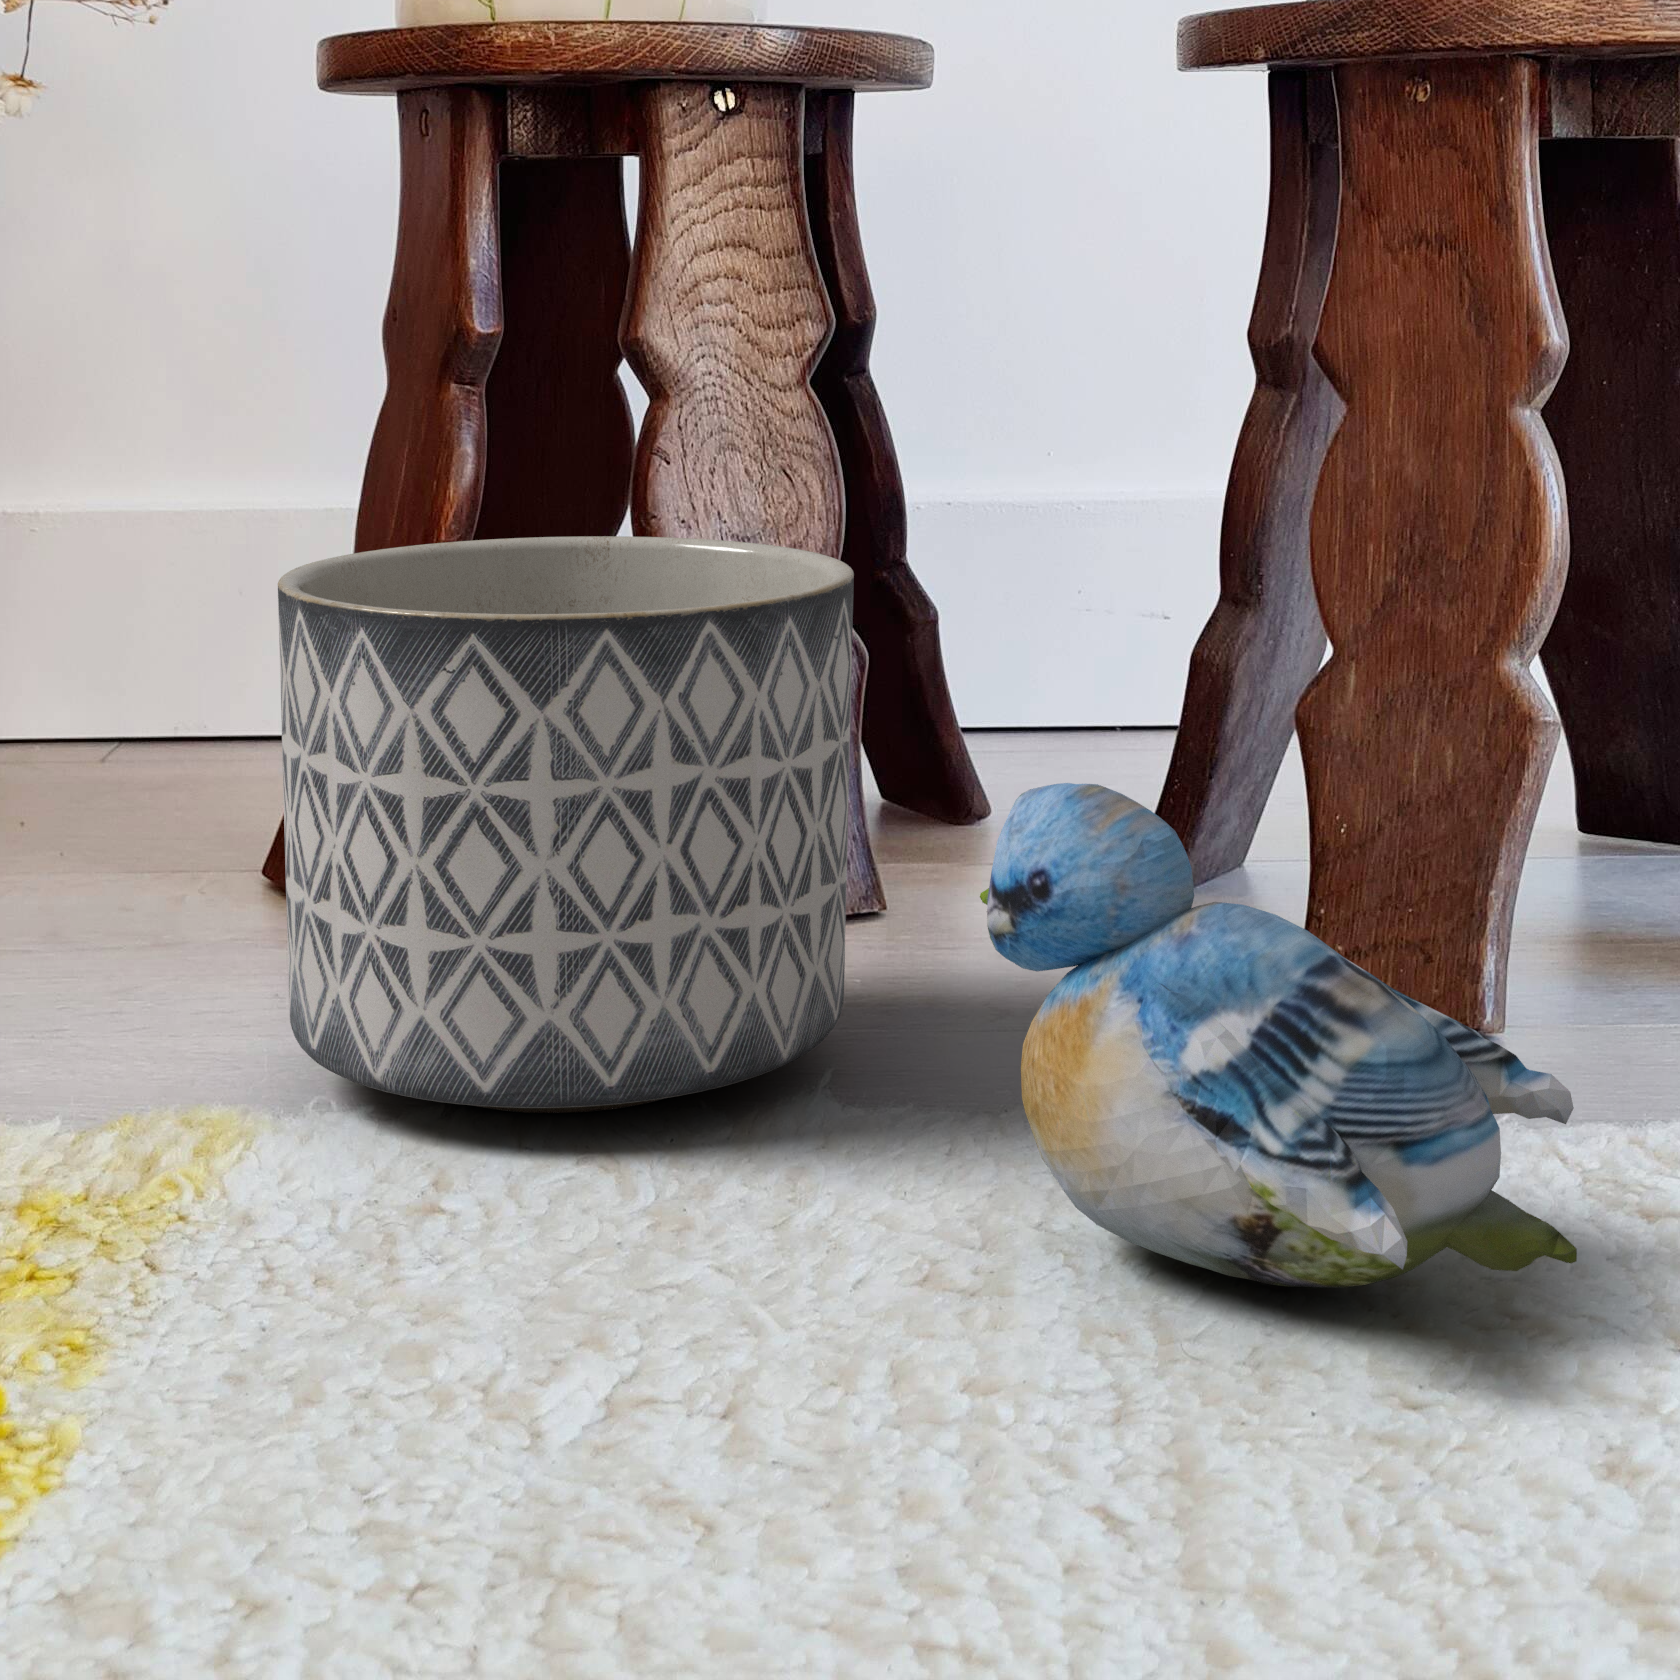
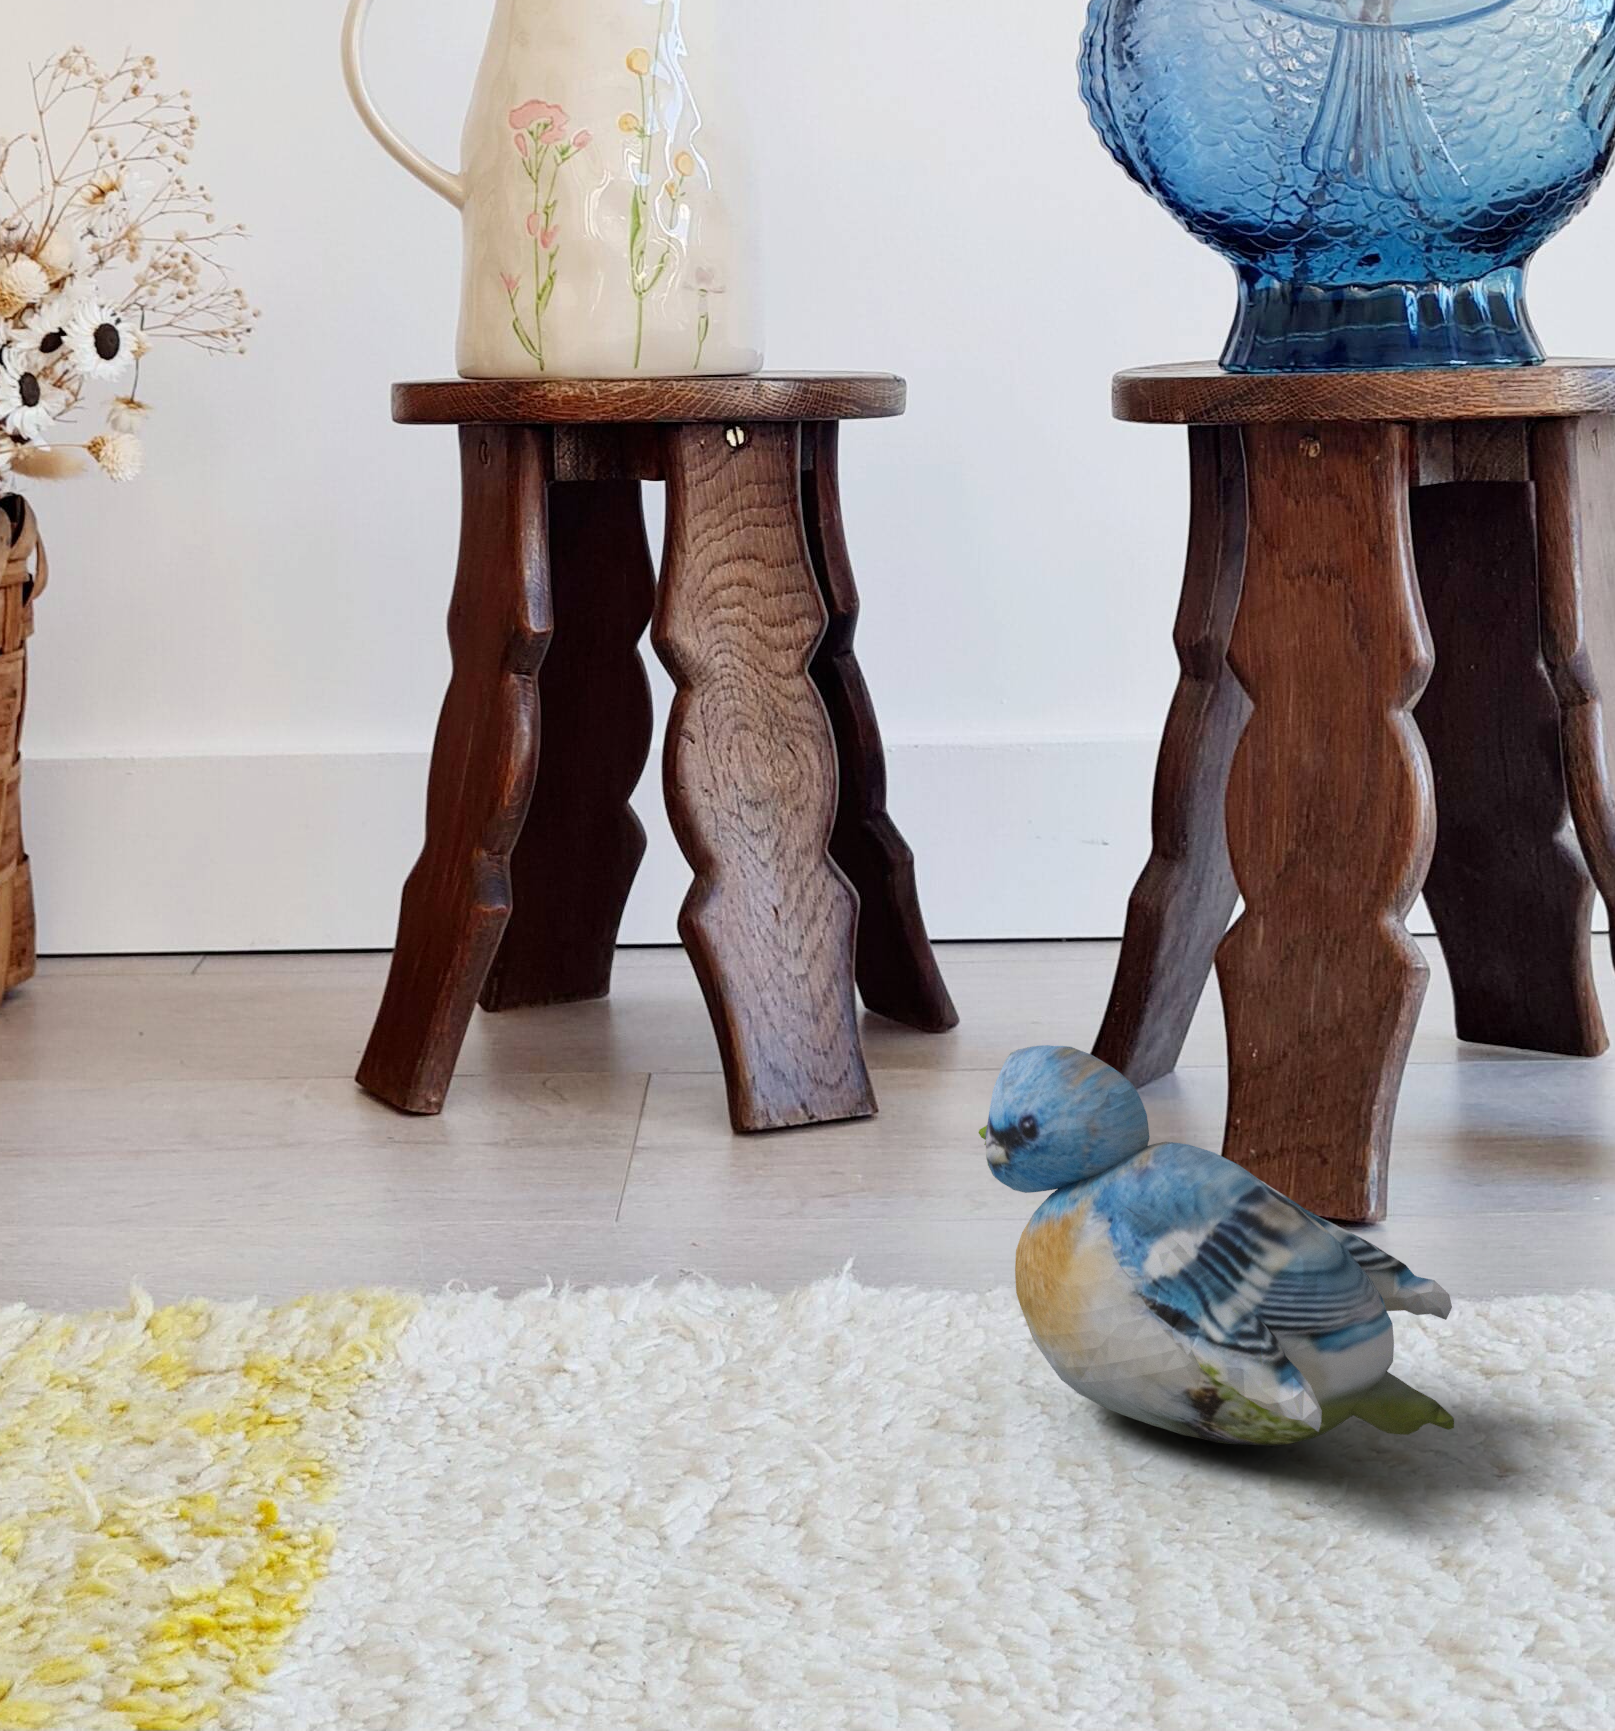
planter: present [278,536,854,1113] -> none [405,818,862,1296]

